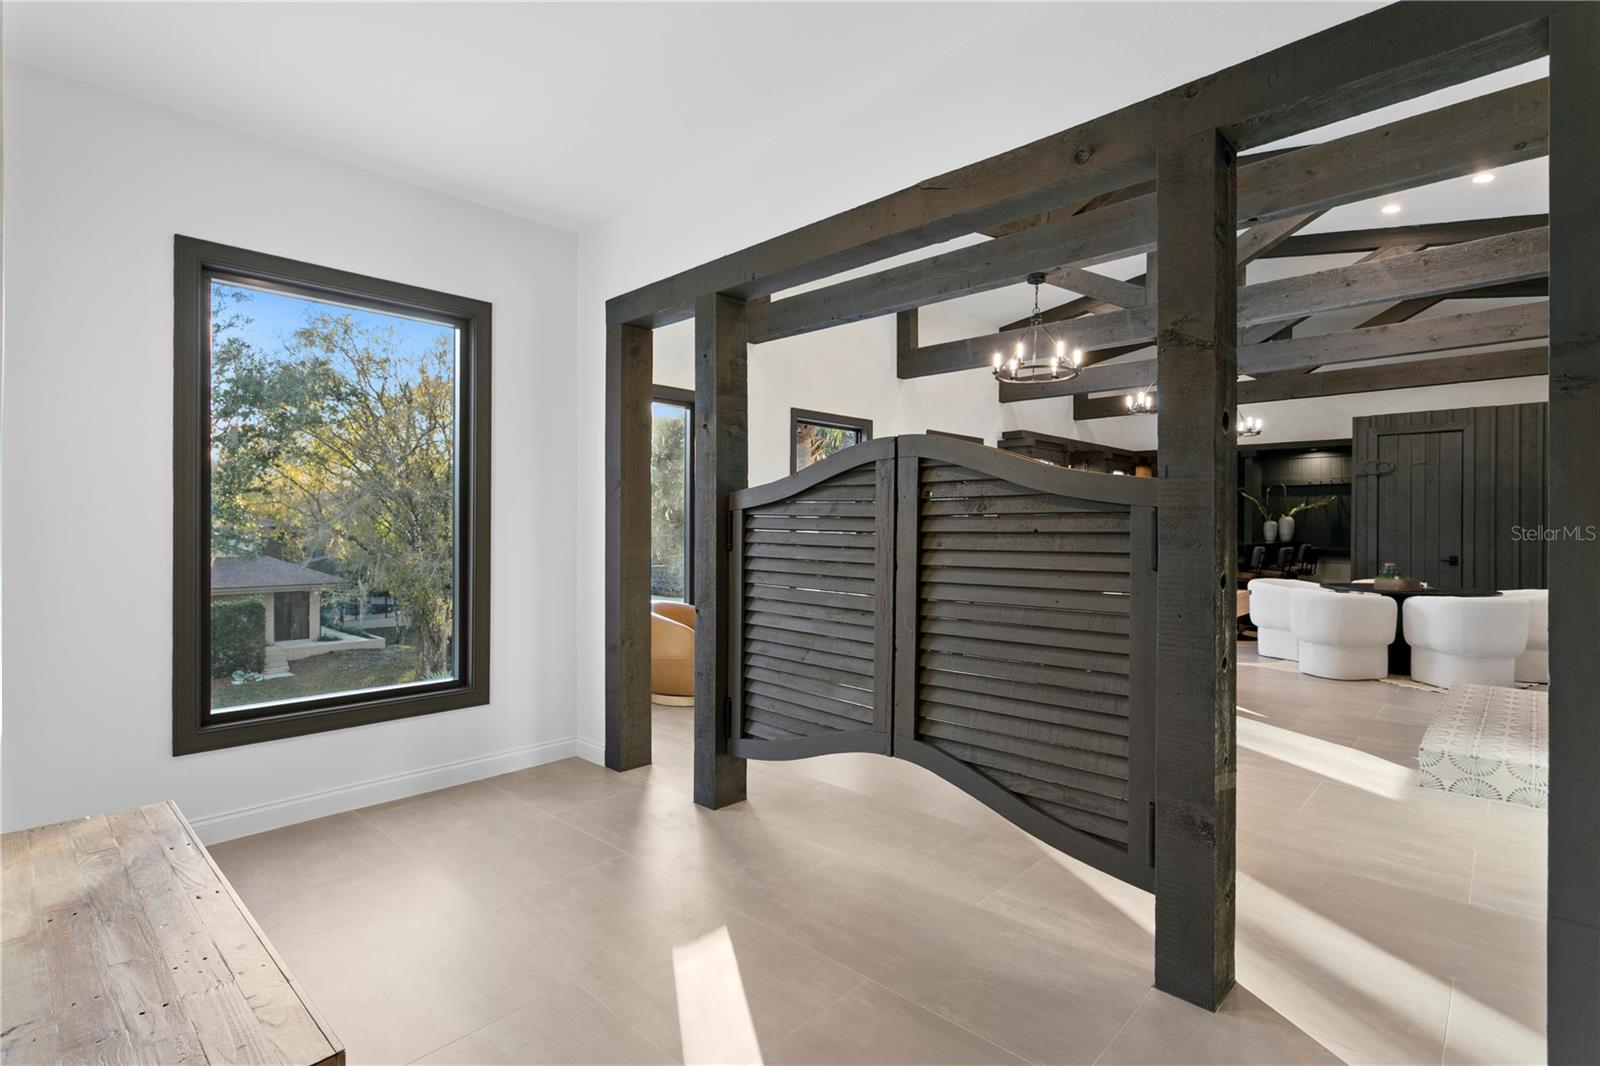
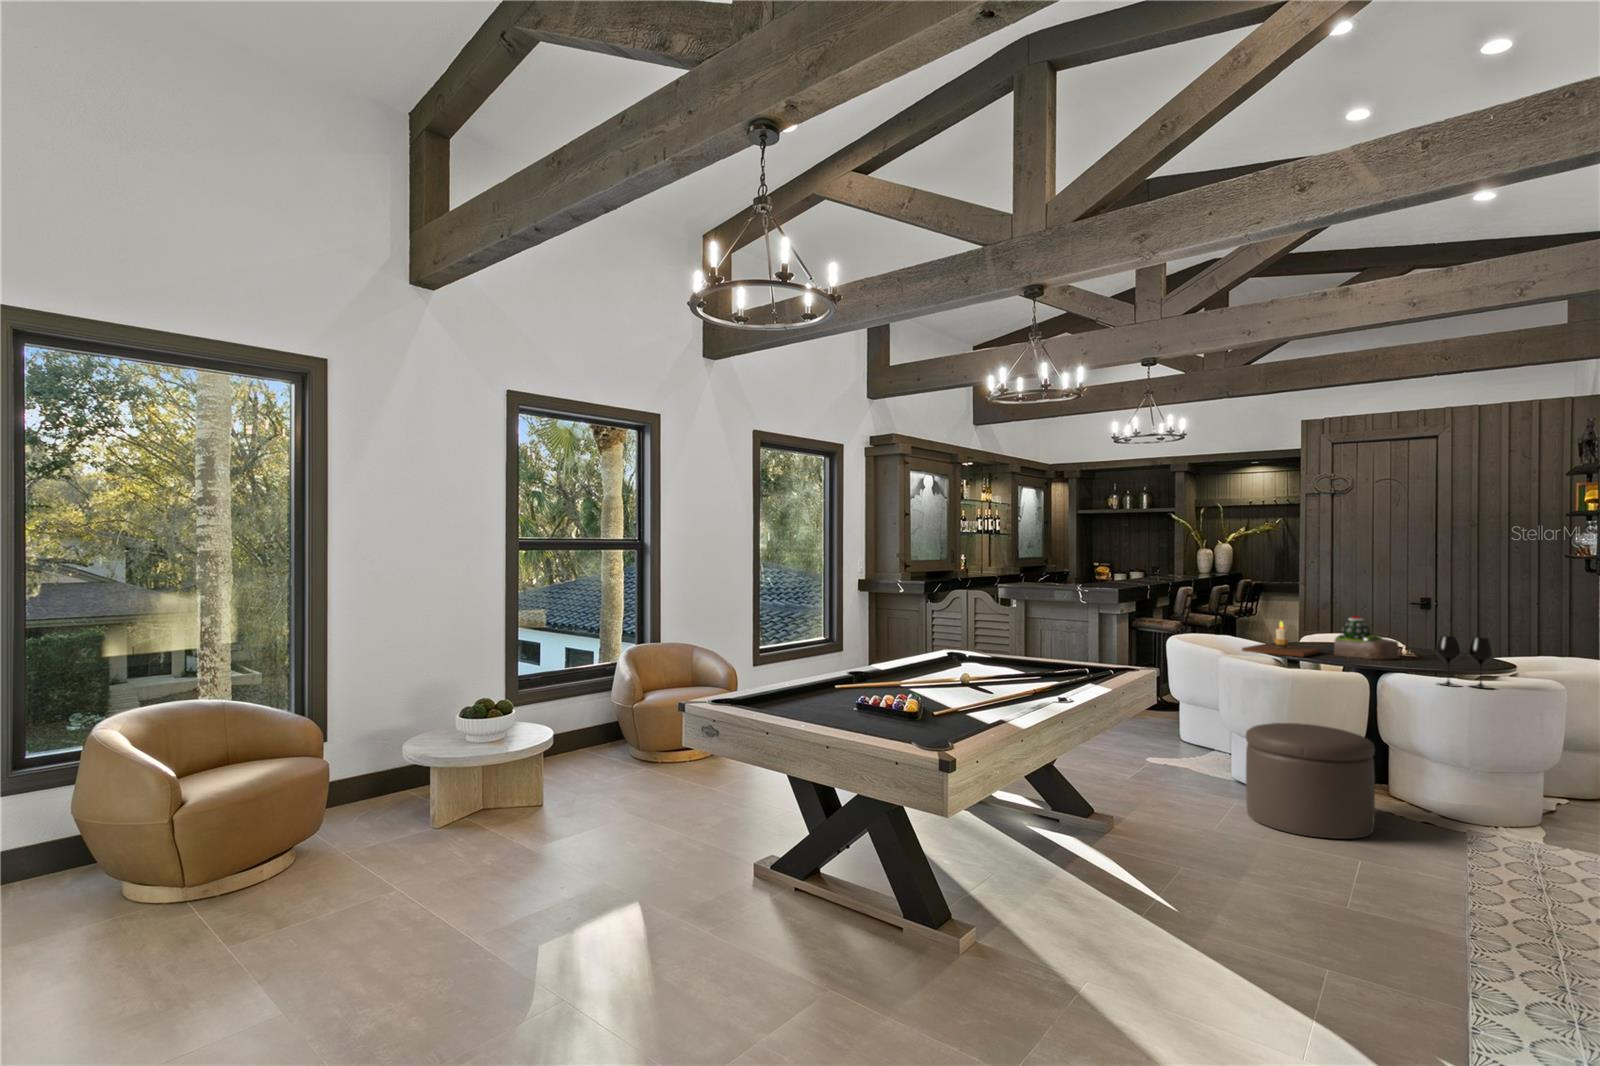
candle: none [1306,566,1364,590] -> present [1242,621,1321,657]
wine glass: none [1441,570,1480,603] -> present [1436,636,1493,689]
ottoman: none [1310,628,1397,696] -> present [1246,723,1375,839]

